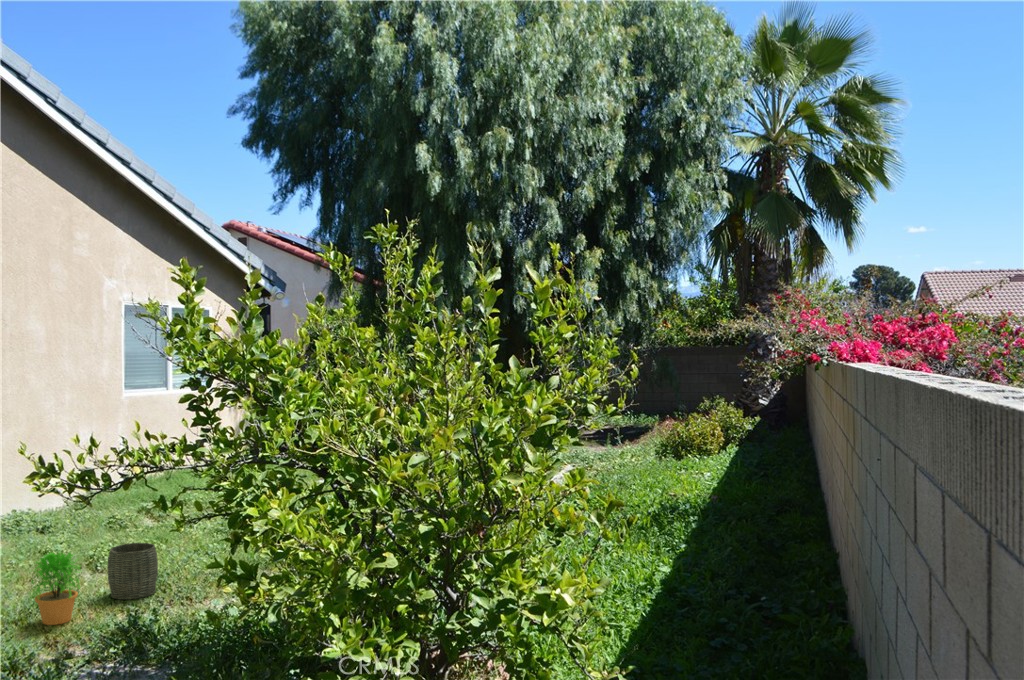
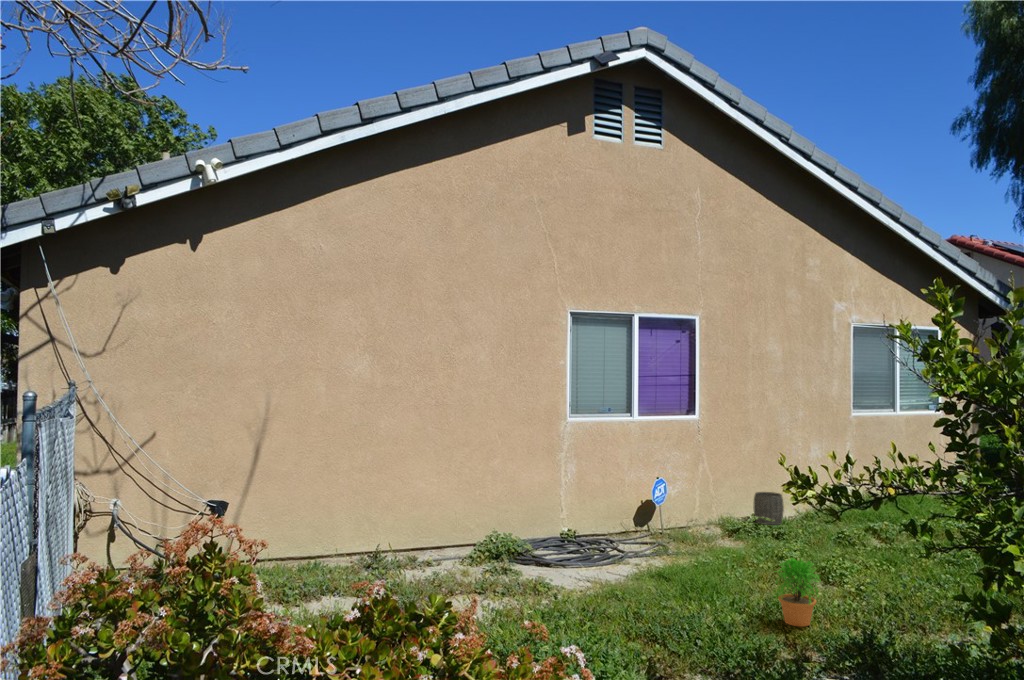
woven basket: present [108,543,158,600] -> present [753,492,784,525]

